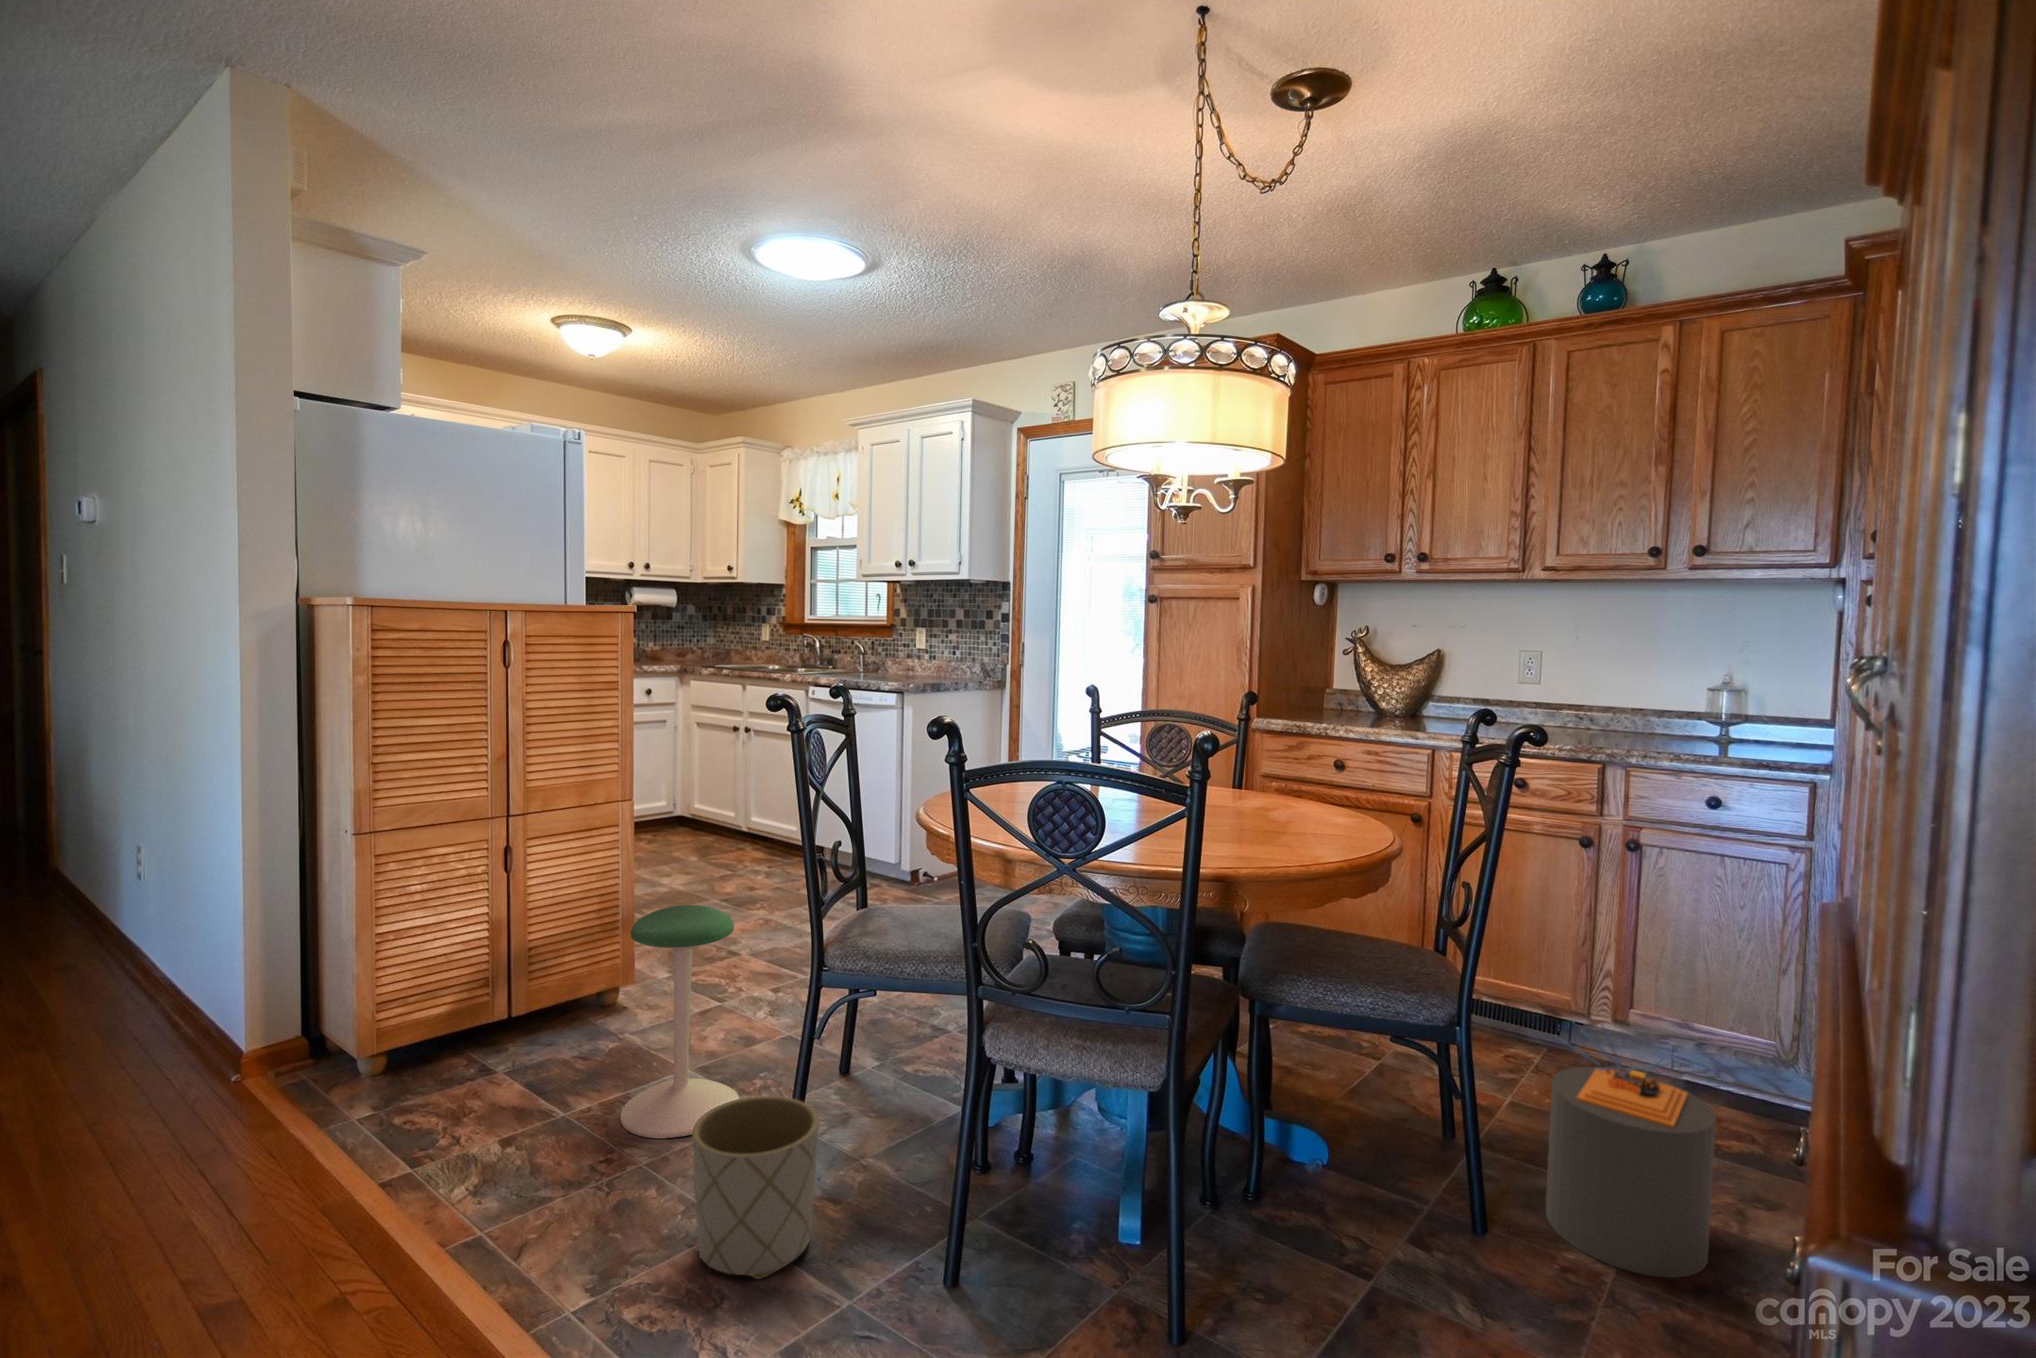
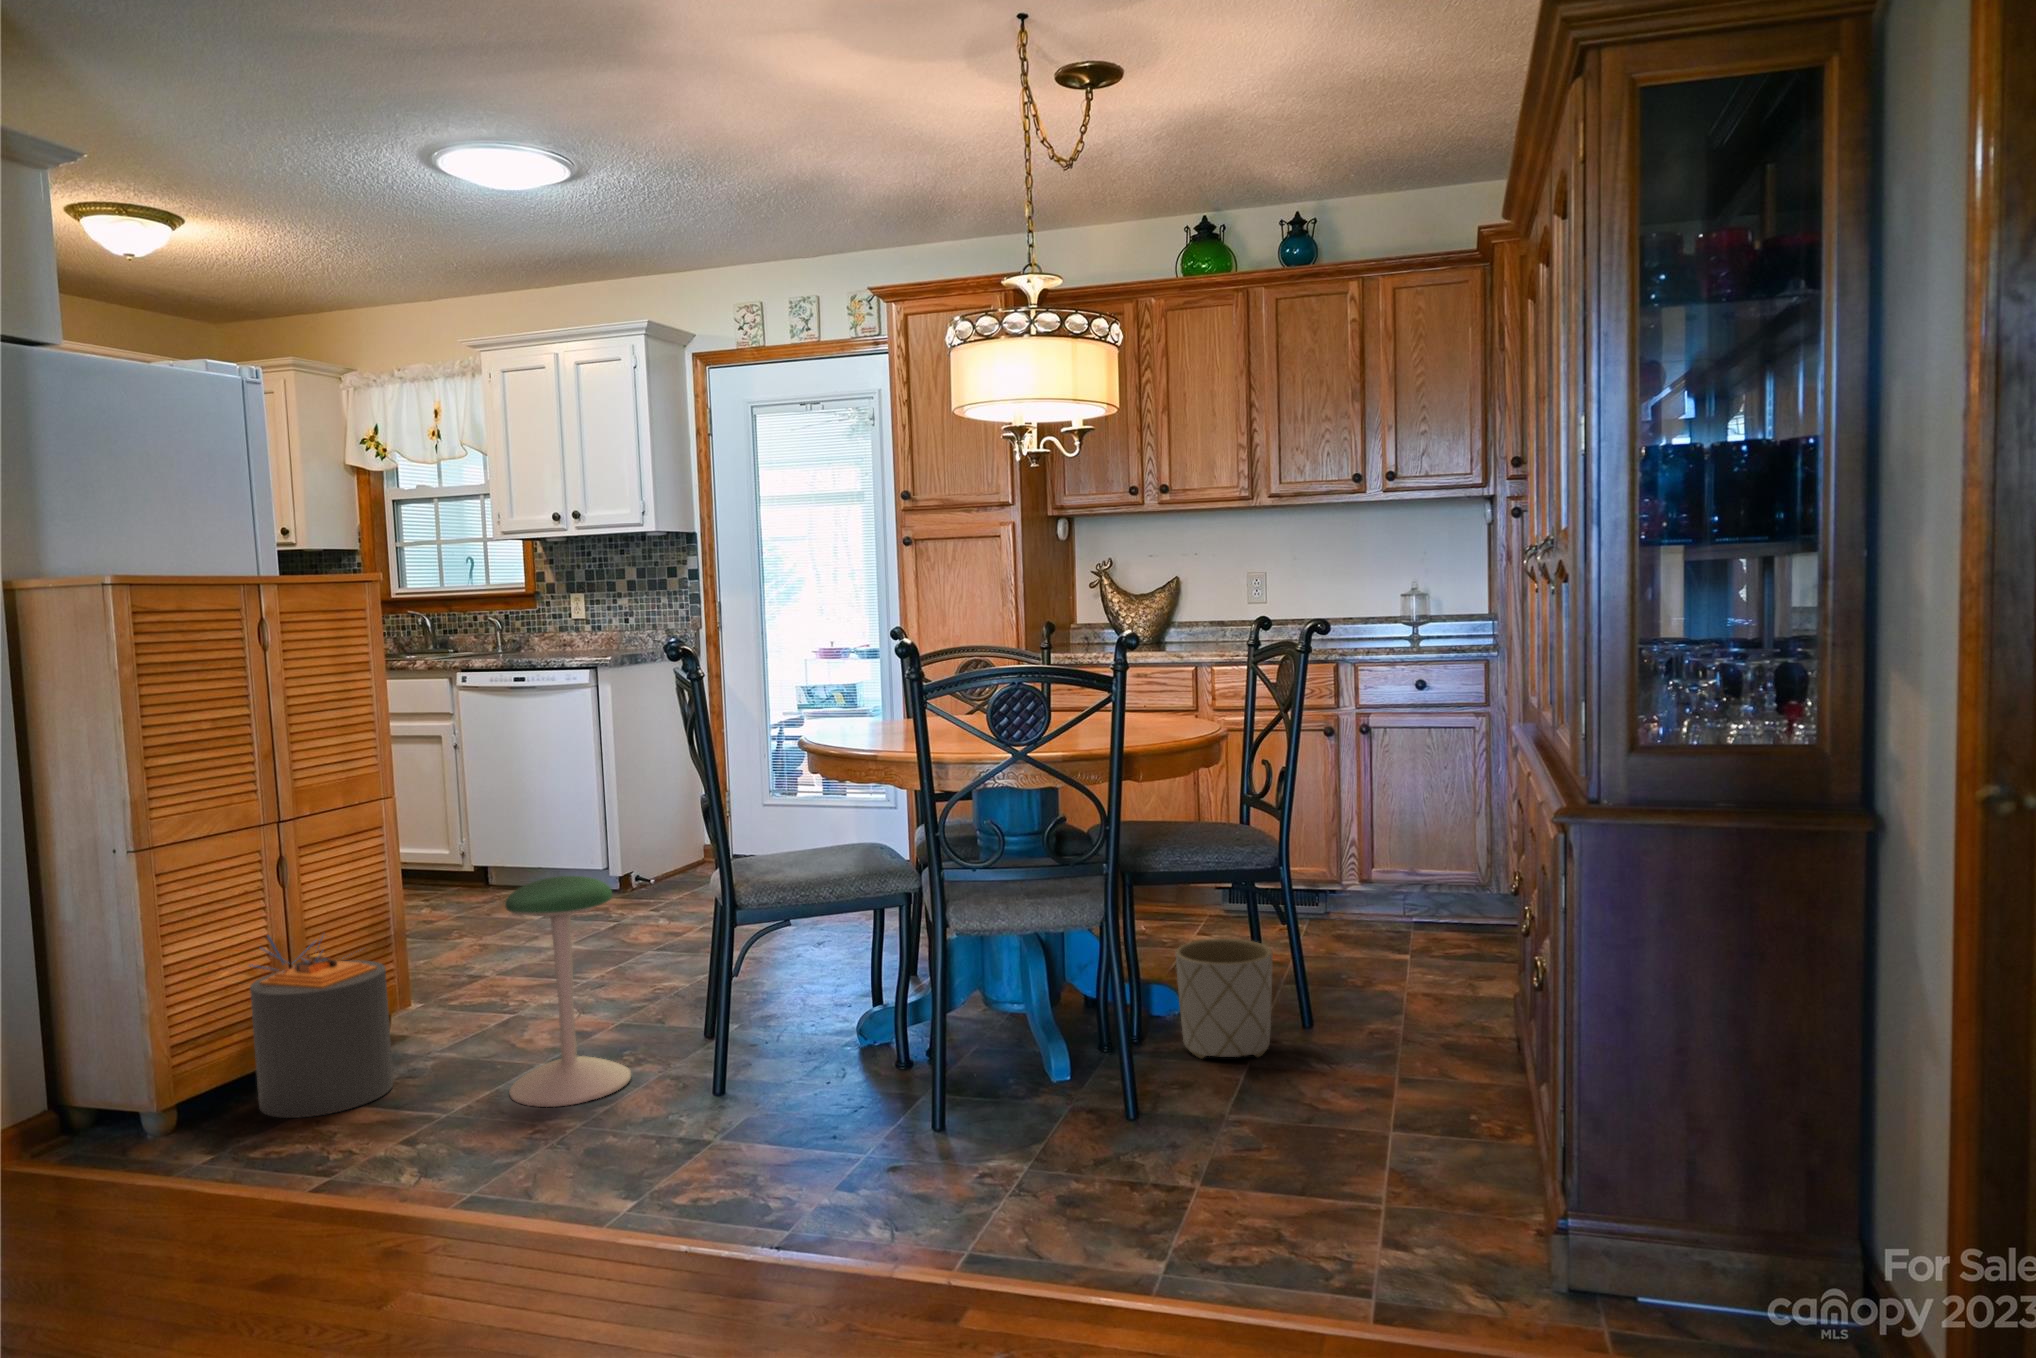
trash can: present [1546,1024,1716,1278] -> present [249,935,393,1118]
planter: present [692,1096,819,1279] -> present [1175,939,1273,1059]

